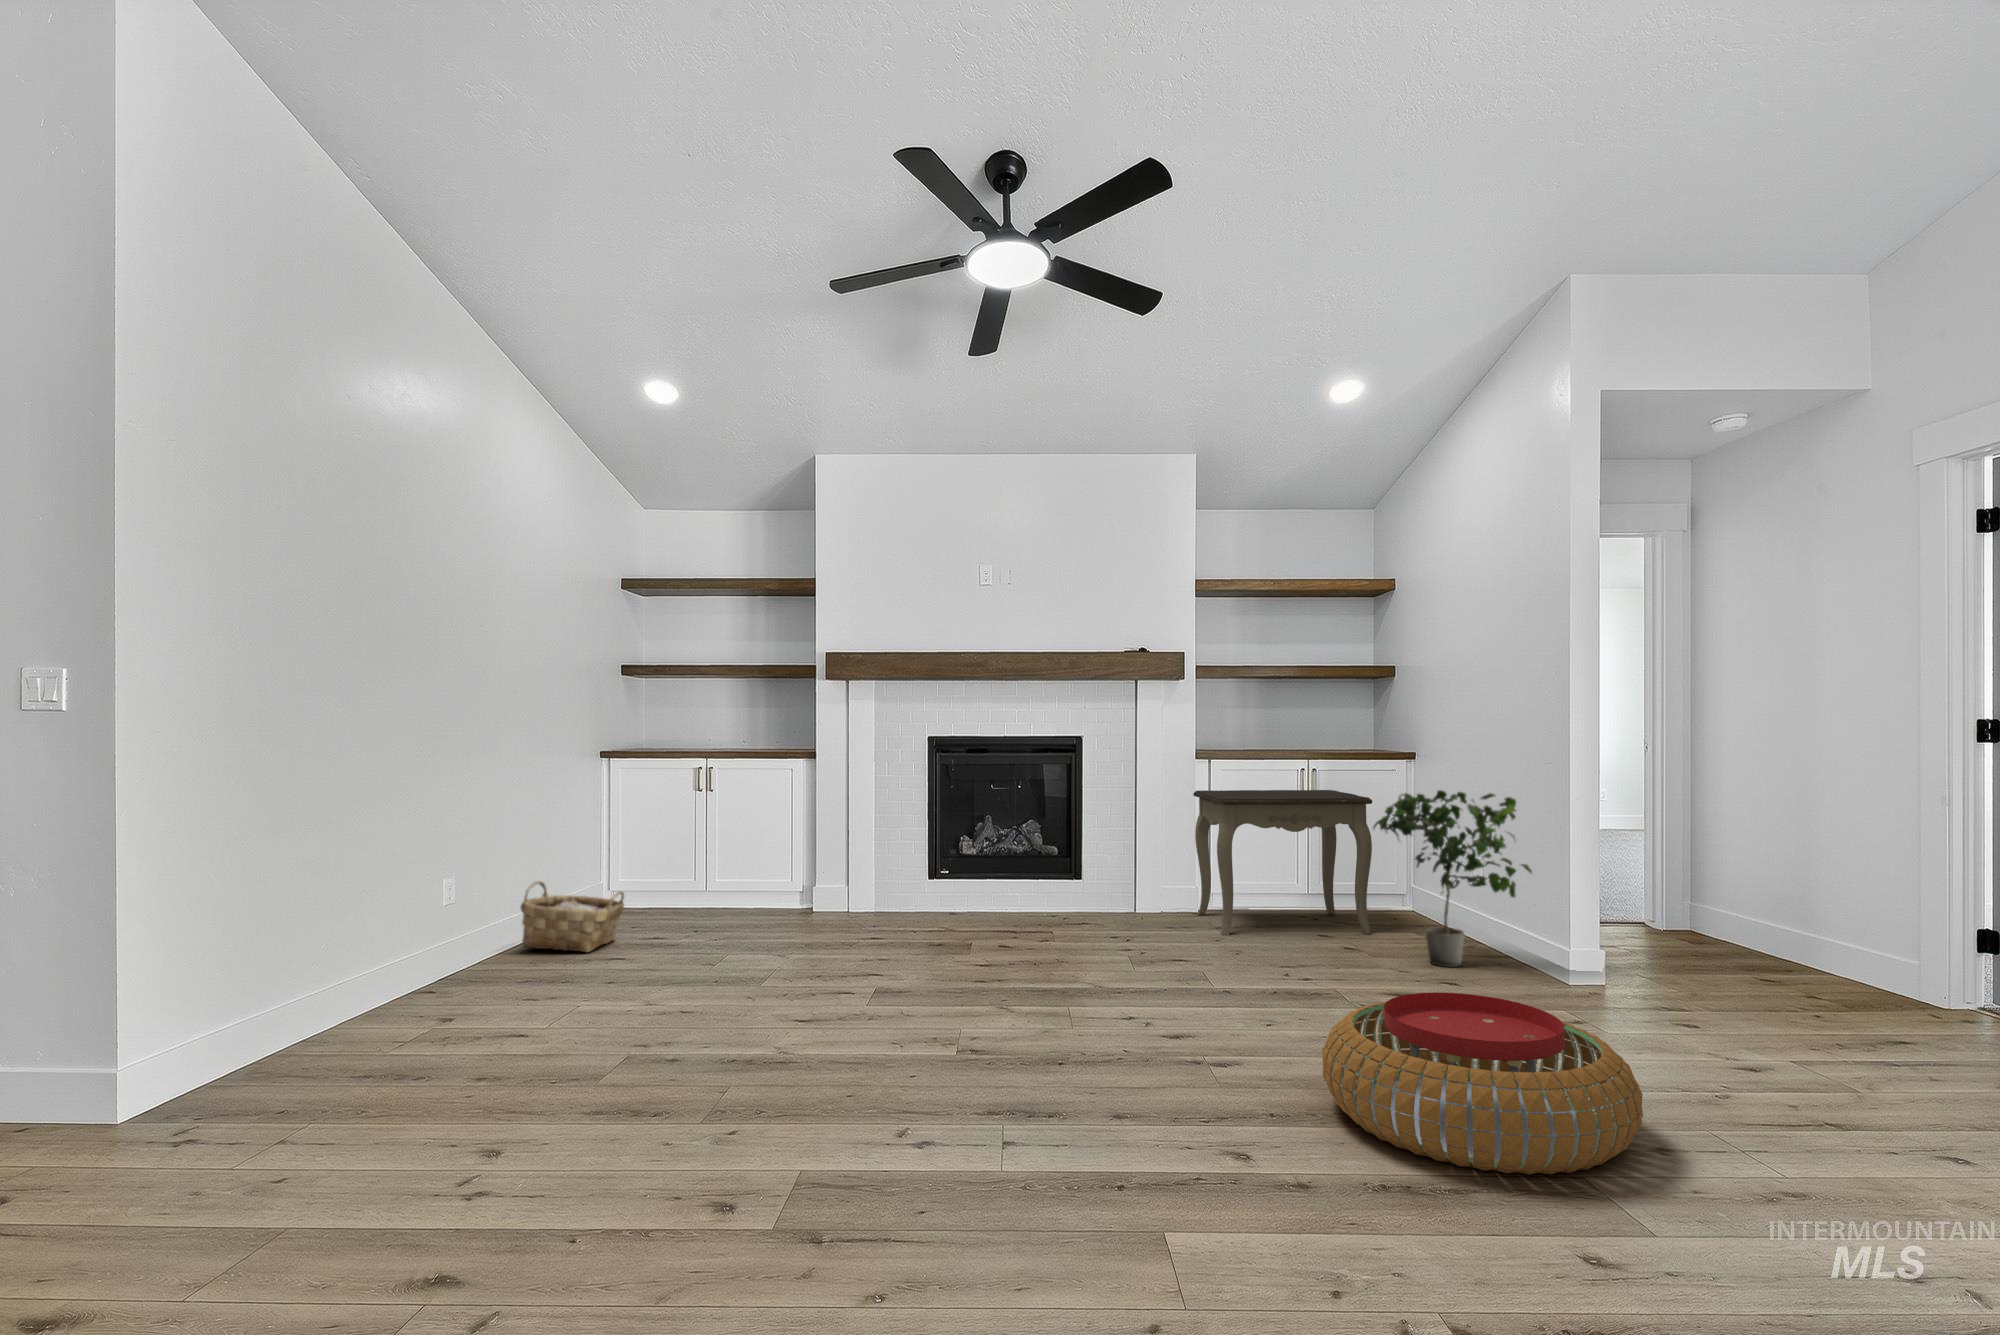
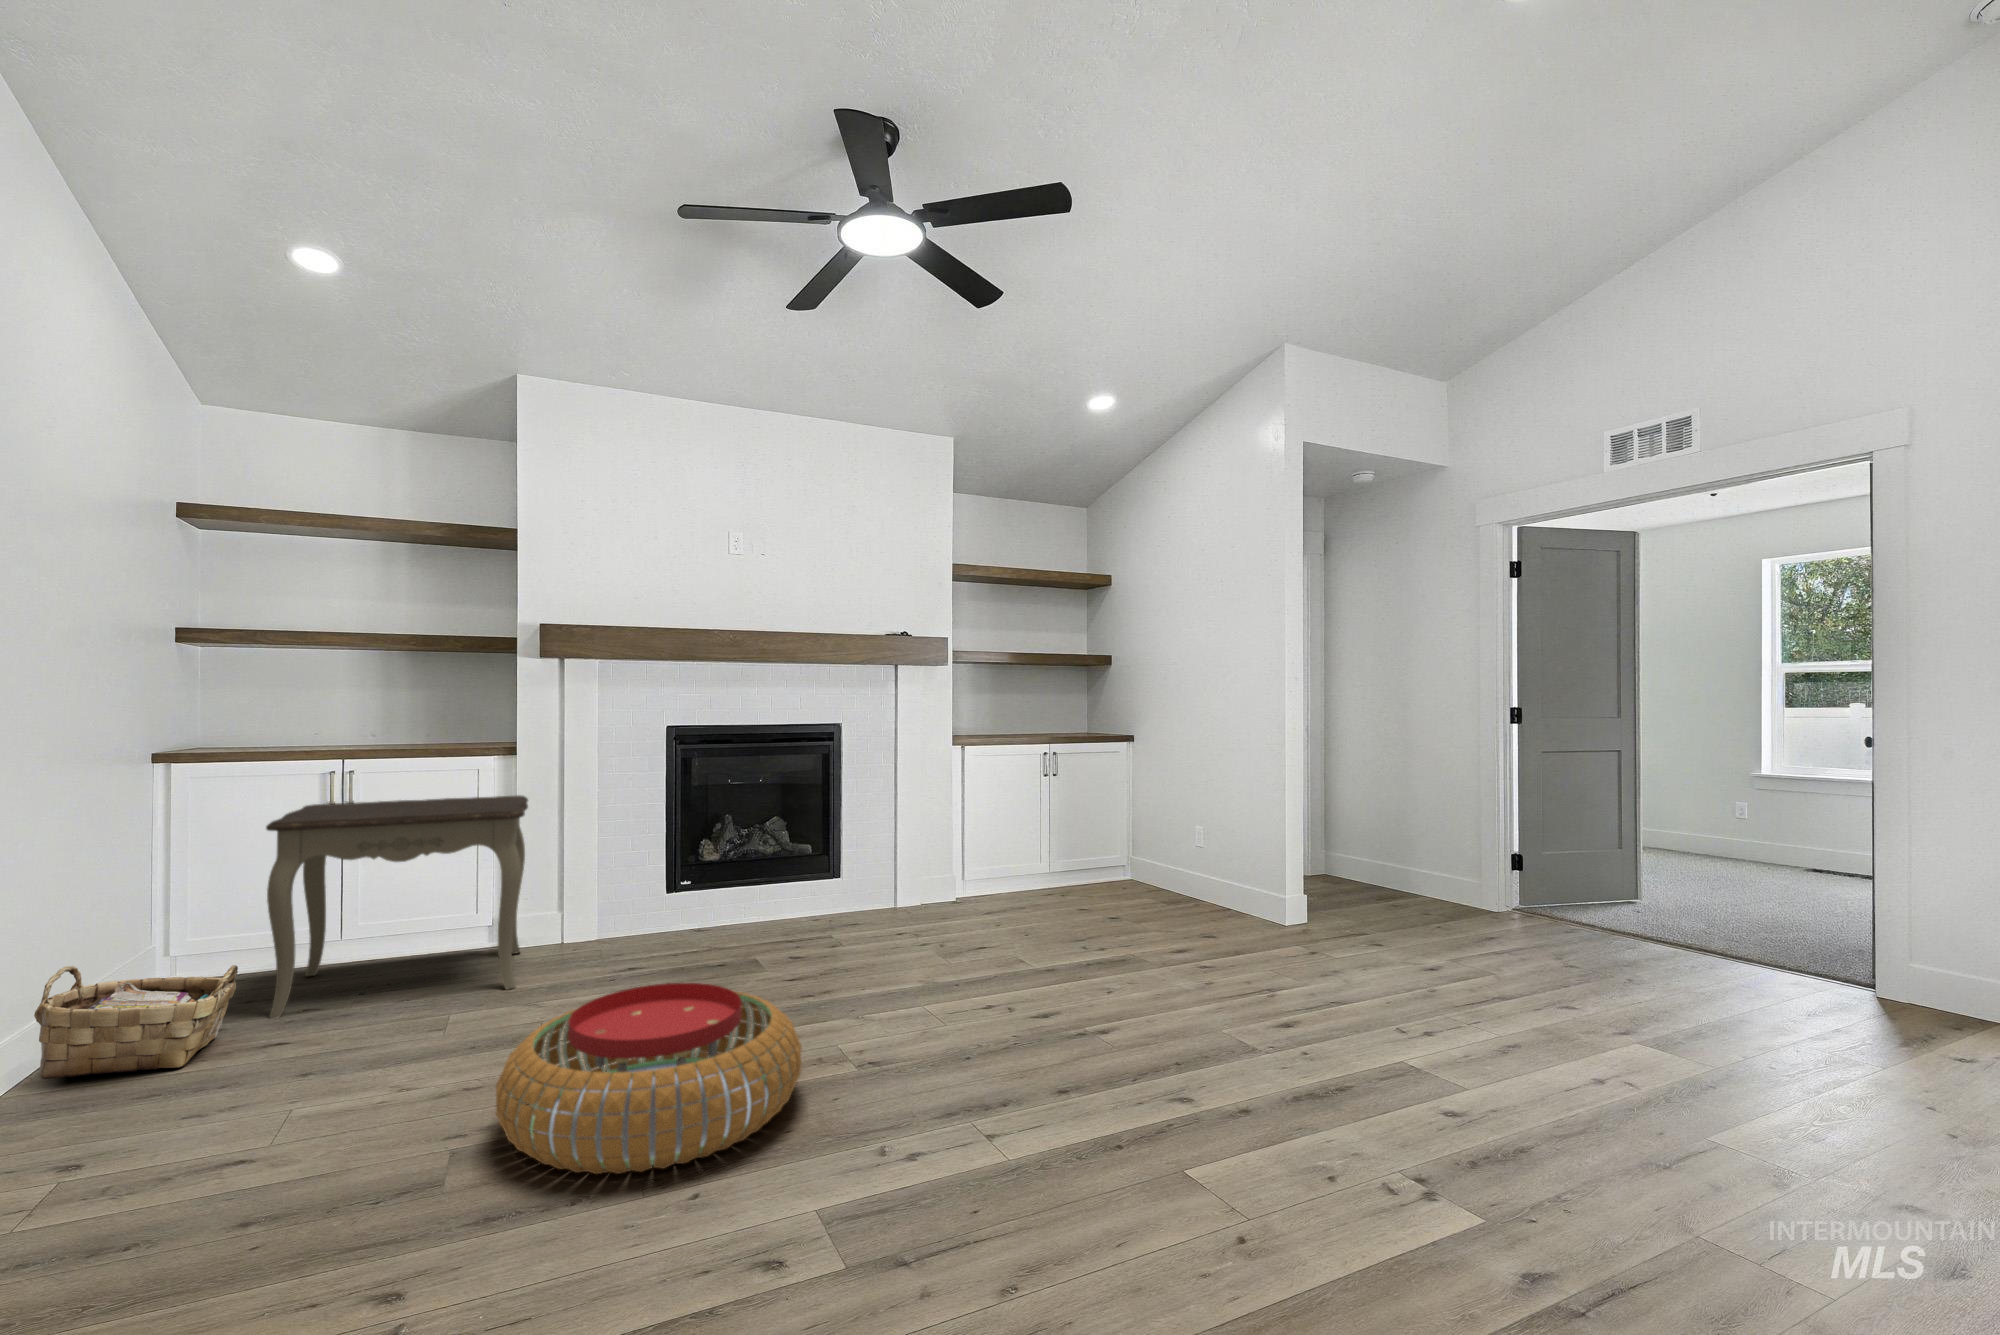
side table: present [1193,790,1372,935] -> present [266,795,528,1019]
potted plant: present [1373,790,1532,967] -> none [1155,775,1291,936]
pouf: present [1322,993,1643,1175] -> present [495,983,802,1174]

